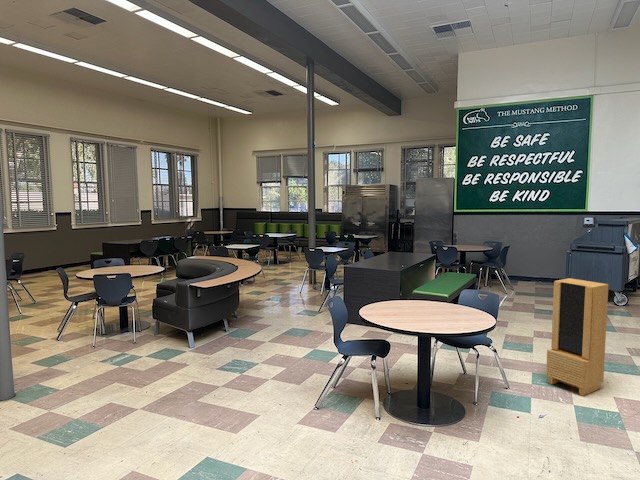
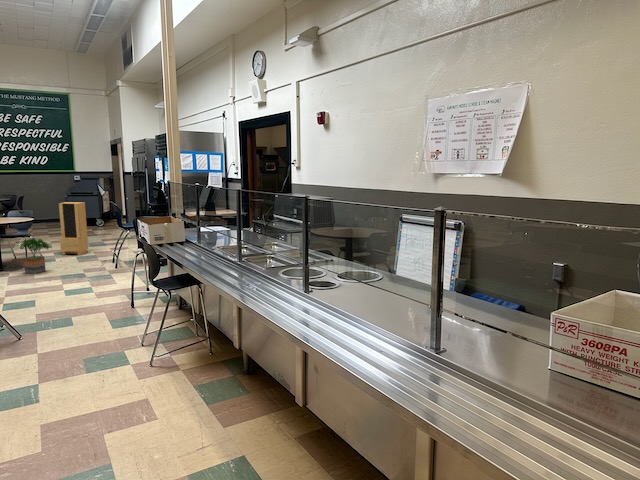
potted tree: none [458,363,520,448] -> present [20,239,49,274]

